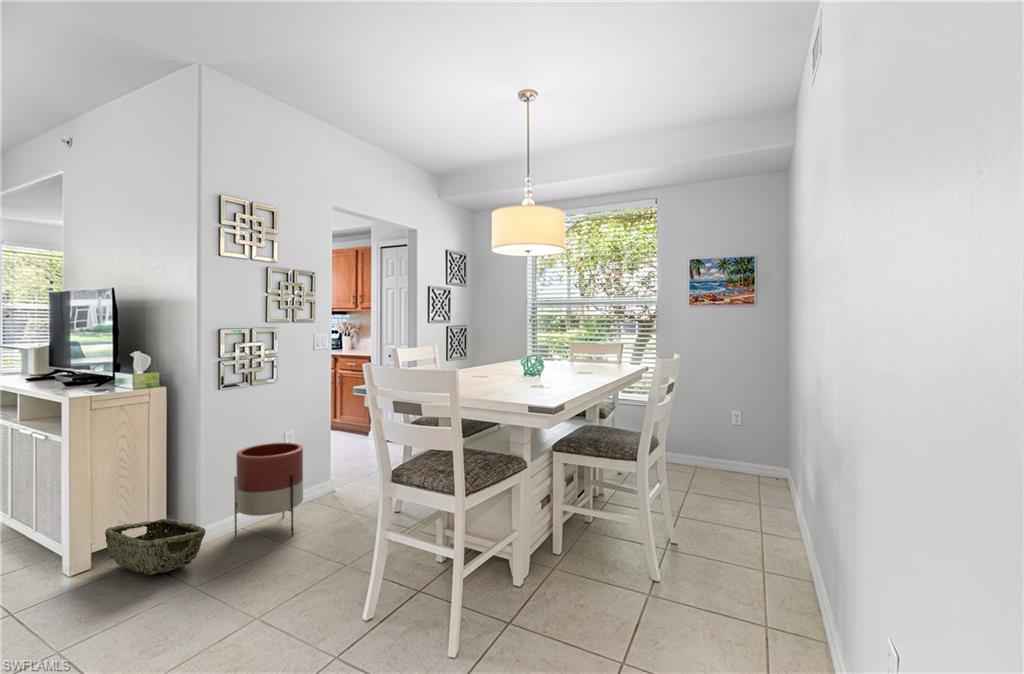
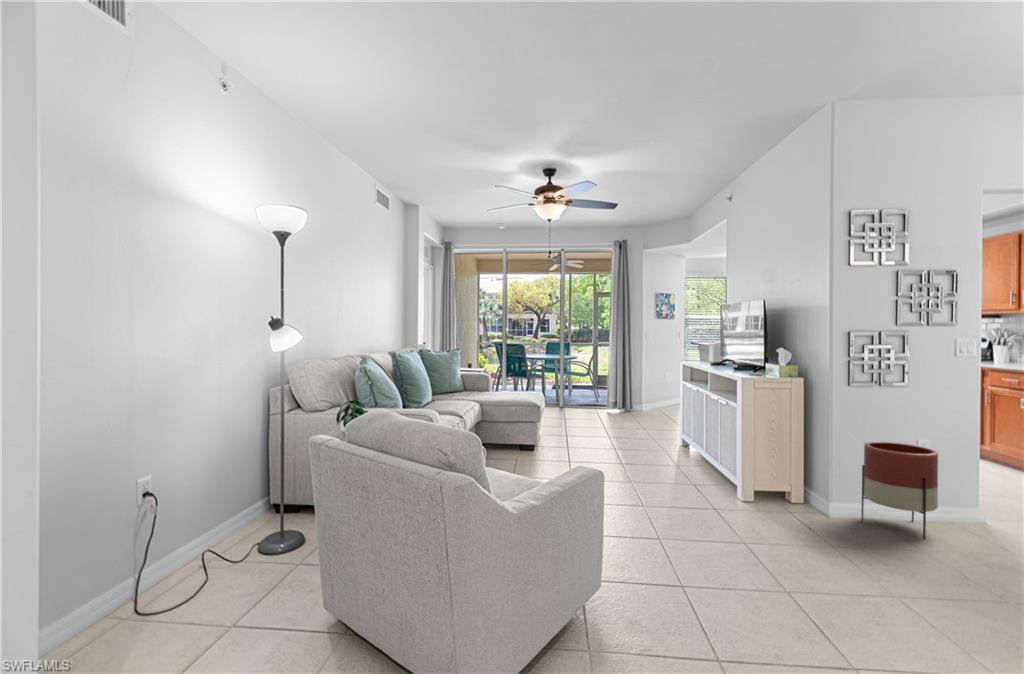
woven basket: present [105,519,205,575] -> none [762,477,837,525]

